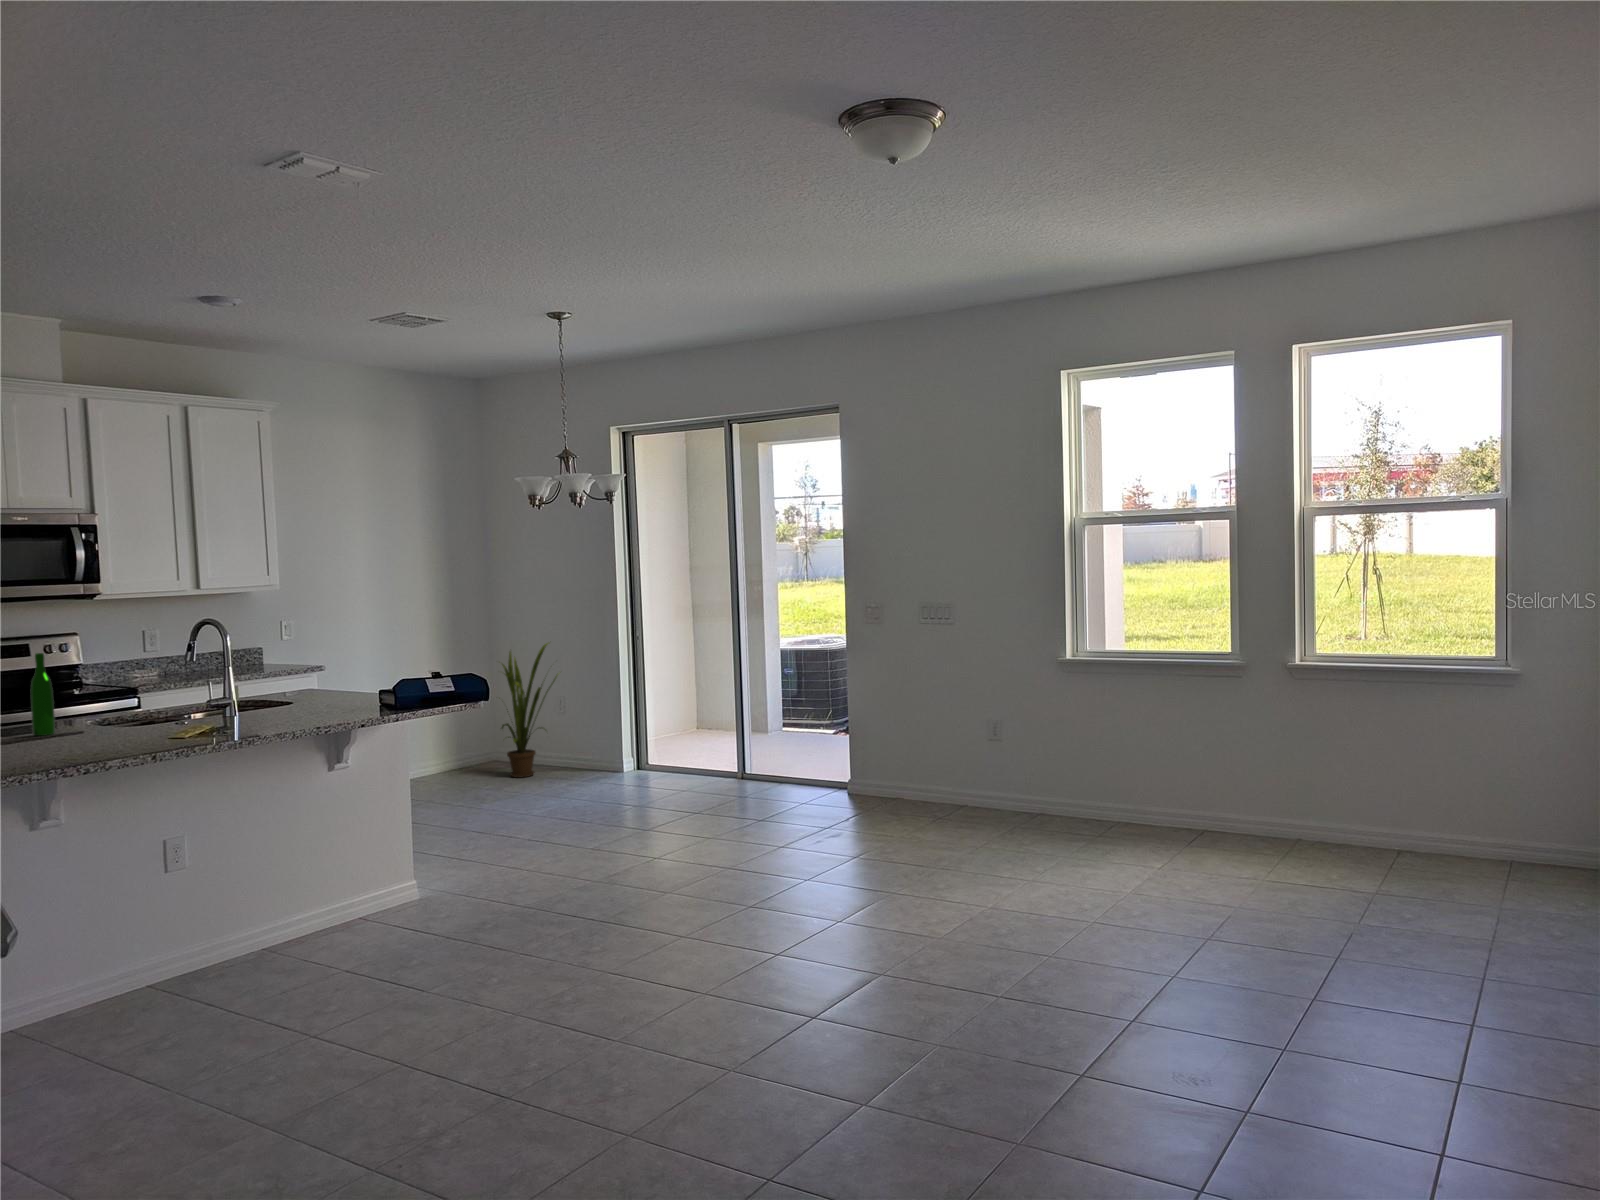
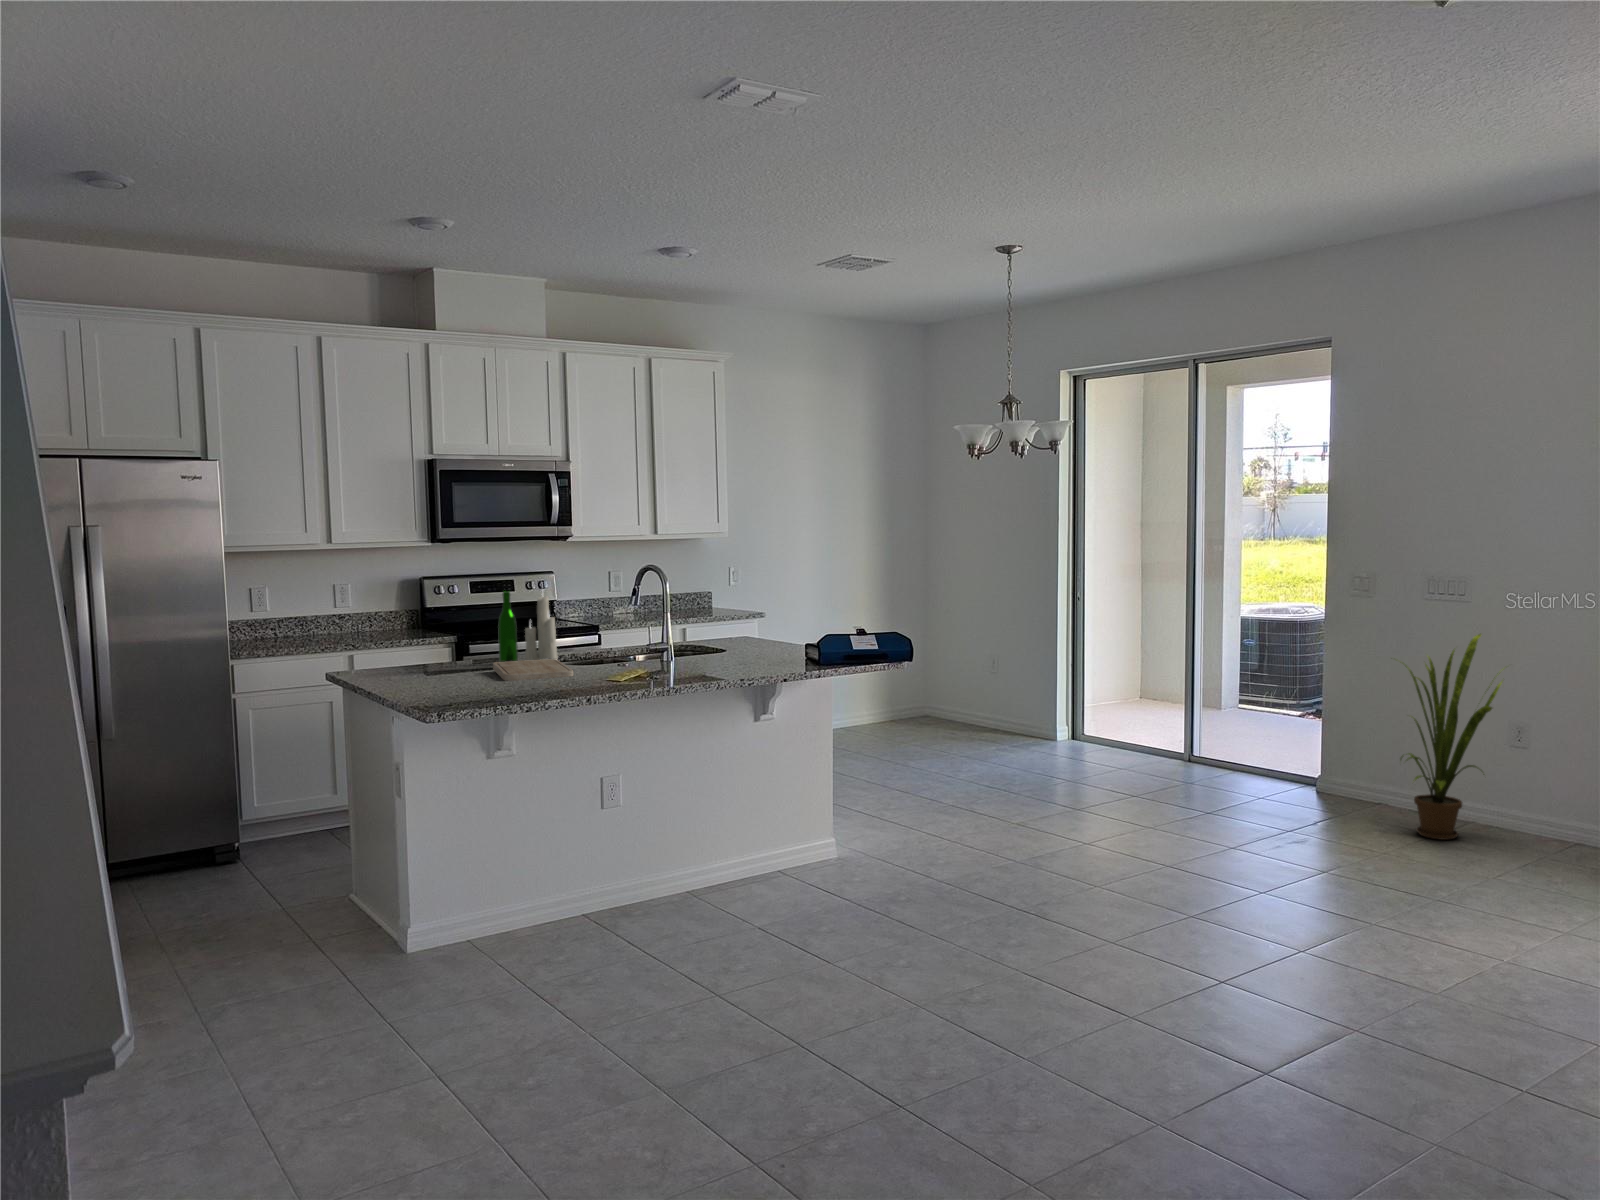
house plant: present [502,643,558,778] -> present [1400,634,1504,840]
candle: none [60,644,102,728] -> present [525,596,558,660]
cutting board: none [27,722,129,747] -> present [493,659,573,681]

